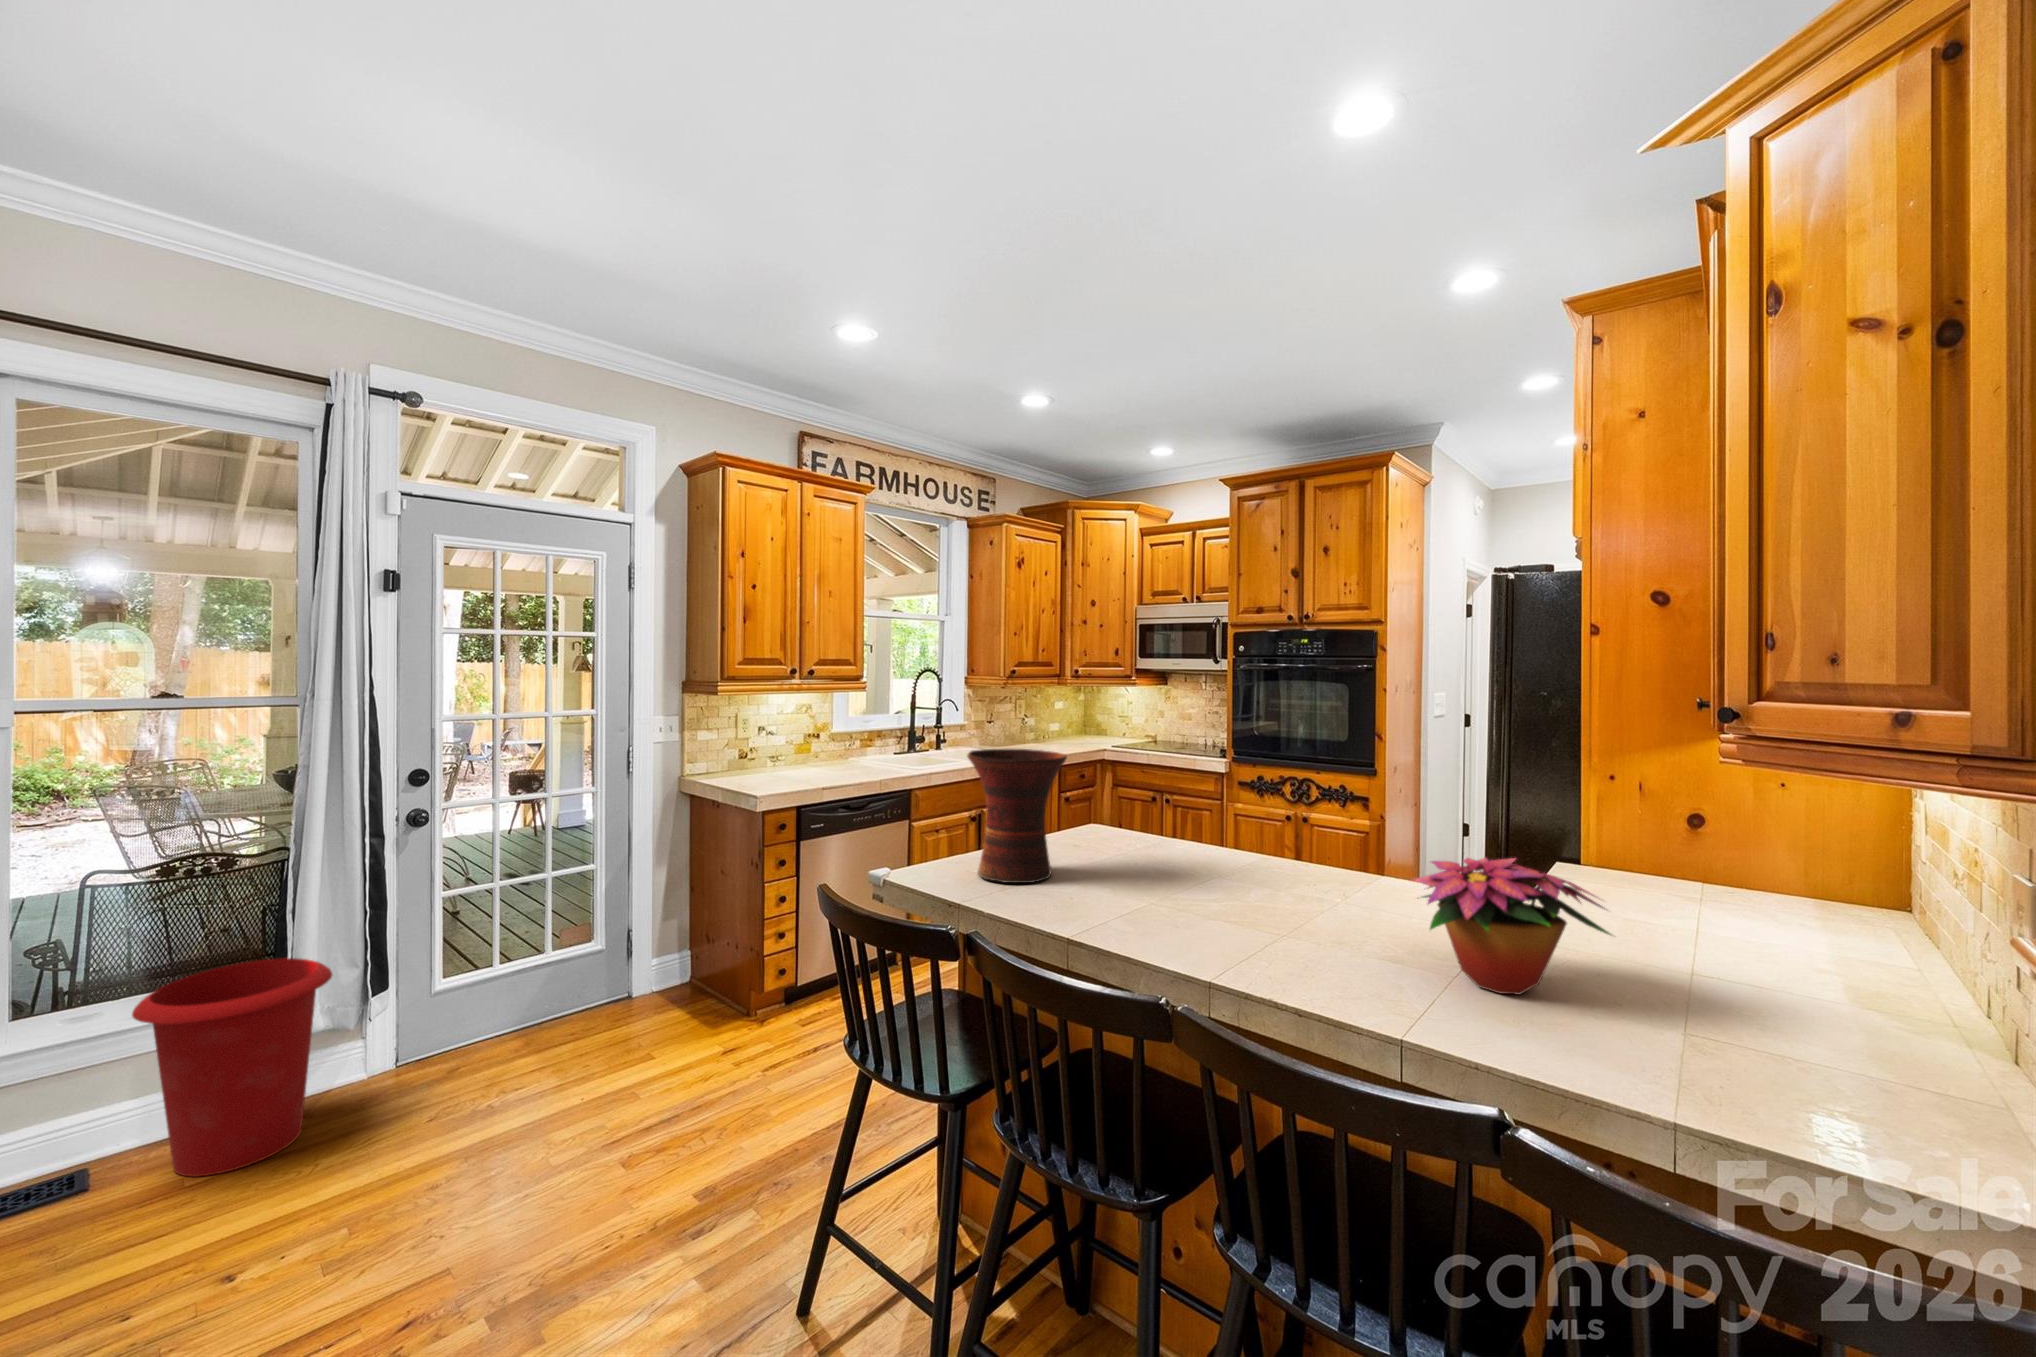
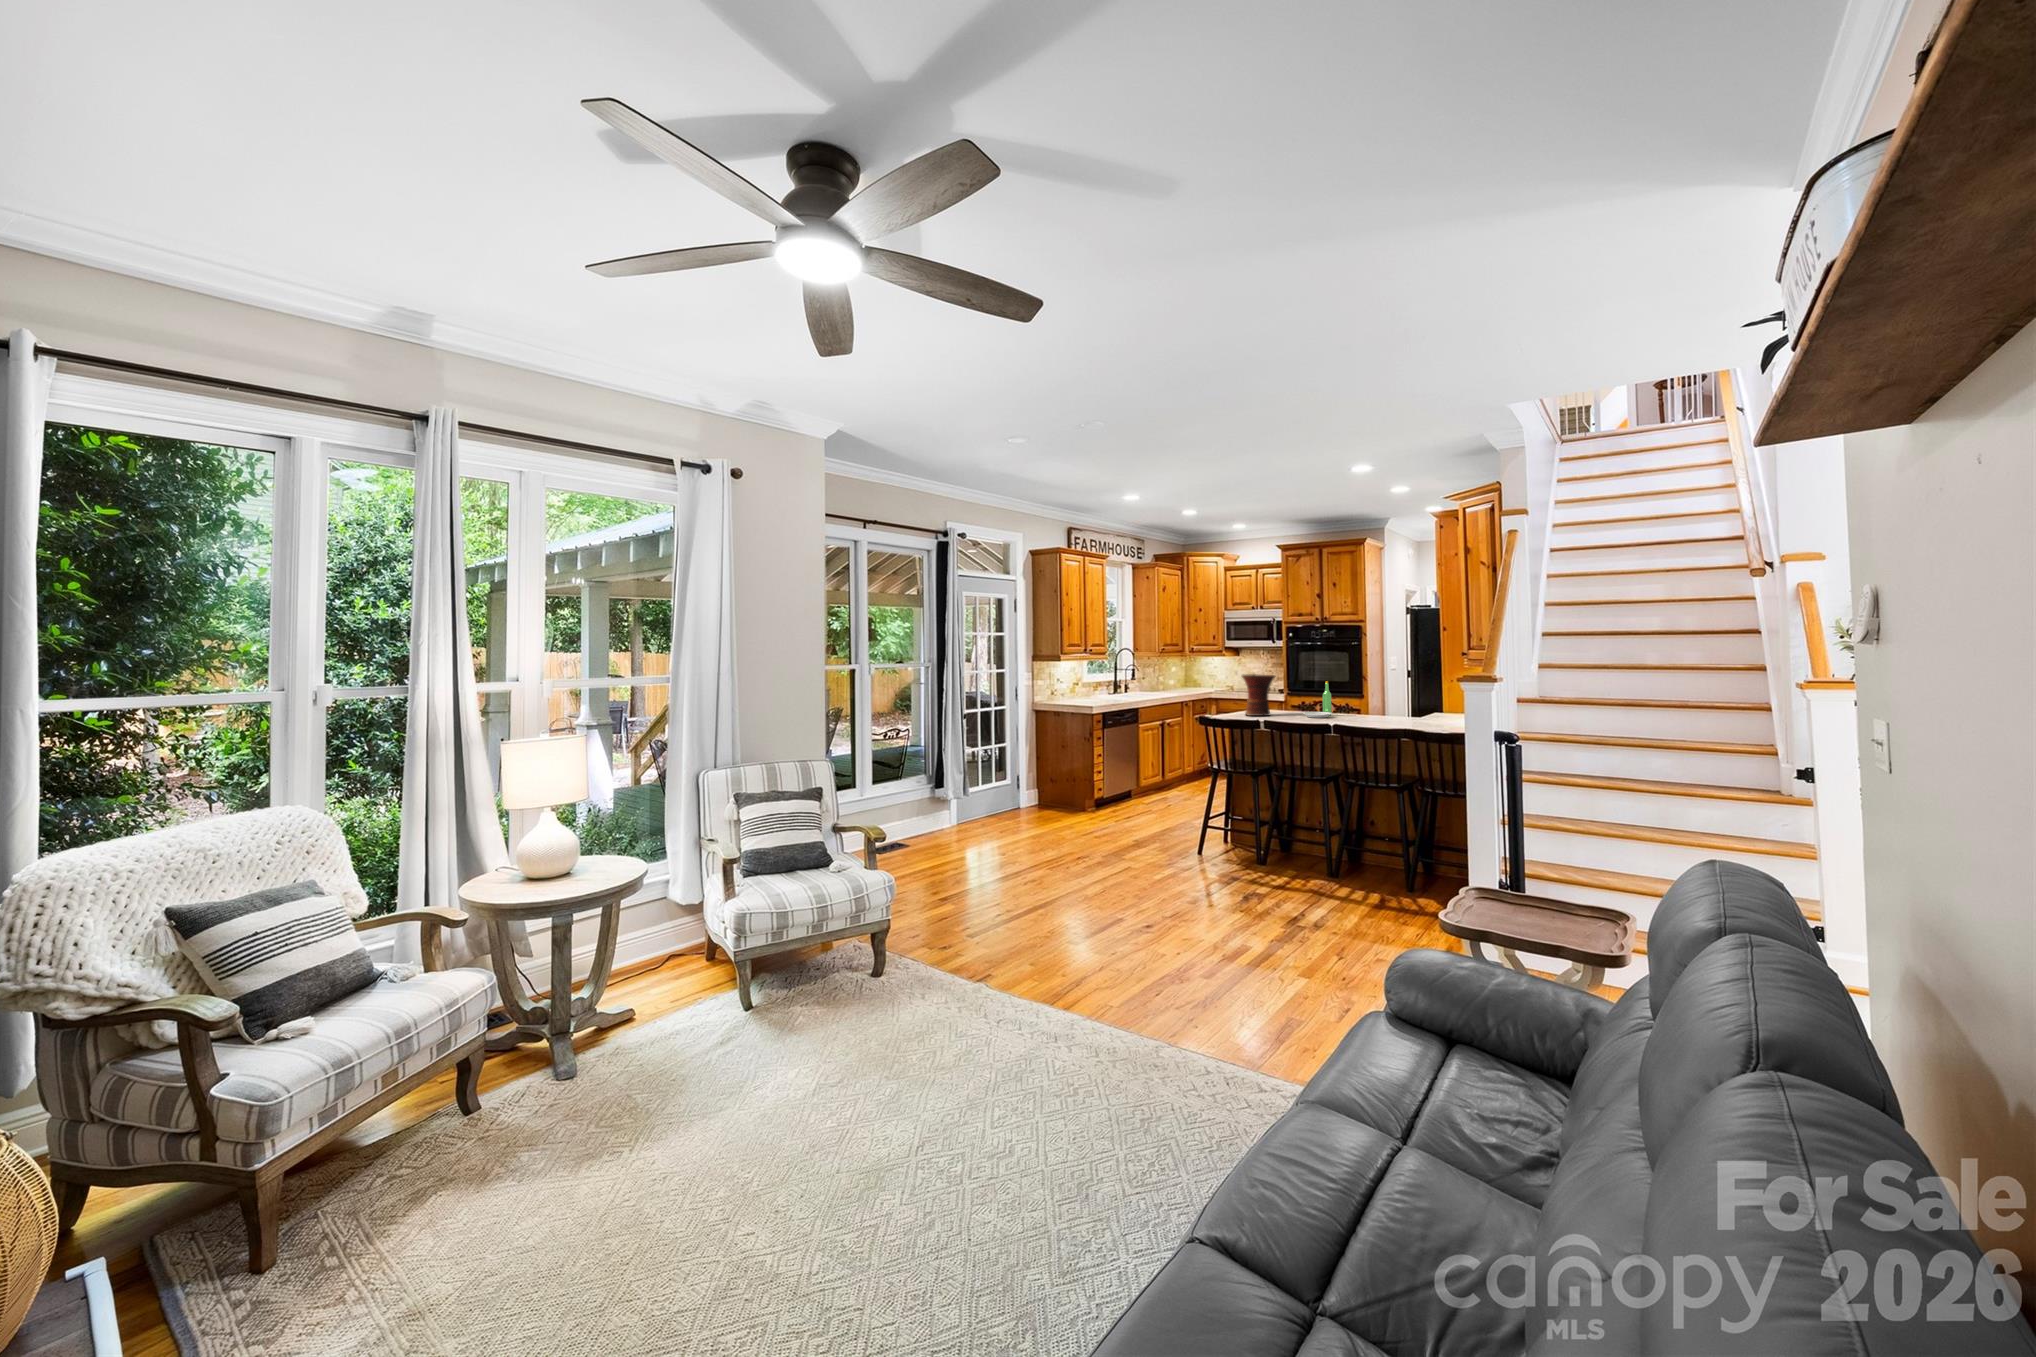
plate: none [1131,781,1230,911] -> present [1303,681,1332,718]
flower arrangement: present [1411,858,1611,995] -> none [1387,690,1439,722]
waste bin: present [132,958,332,1177] -> none [919,769,974,841]

